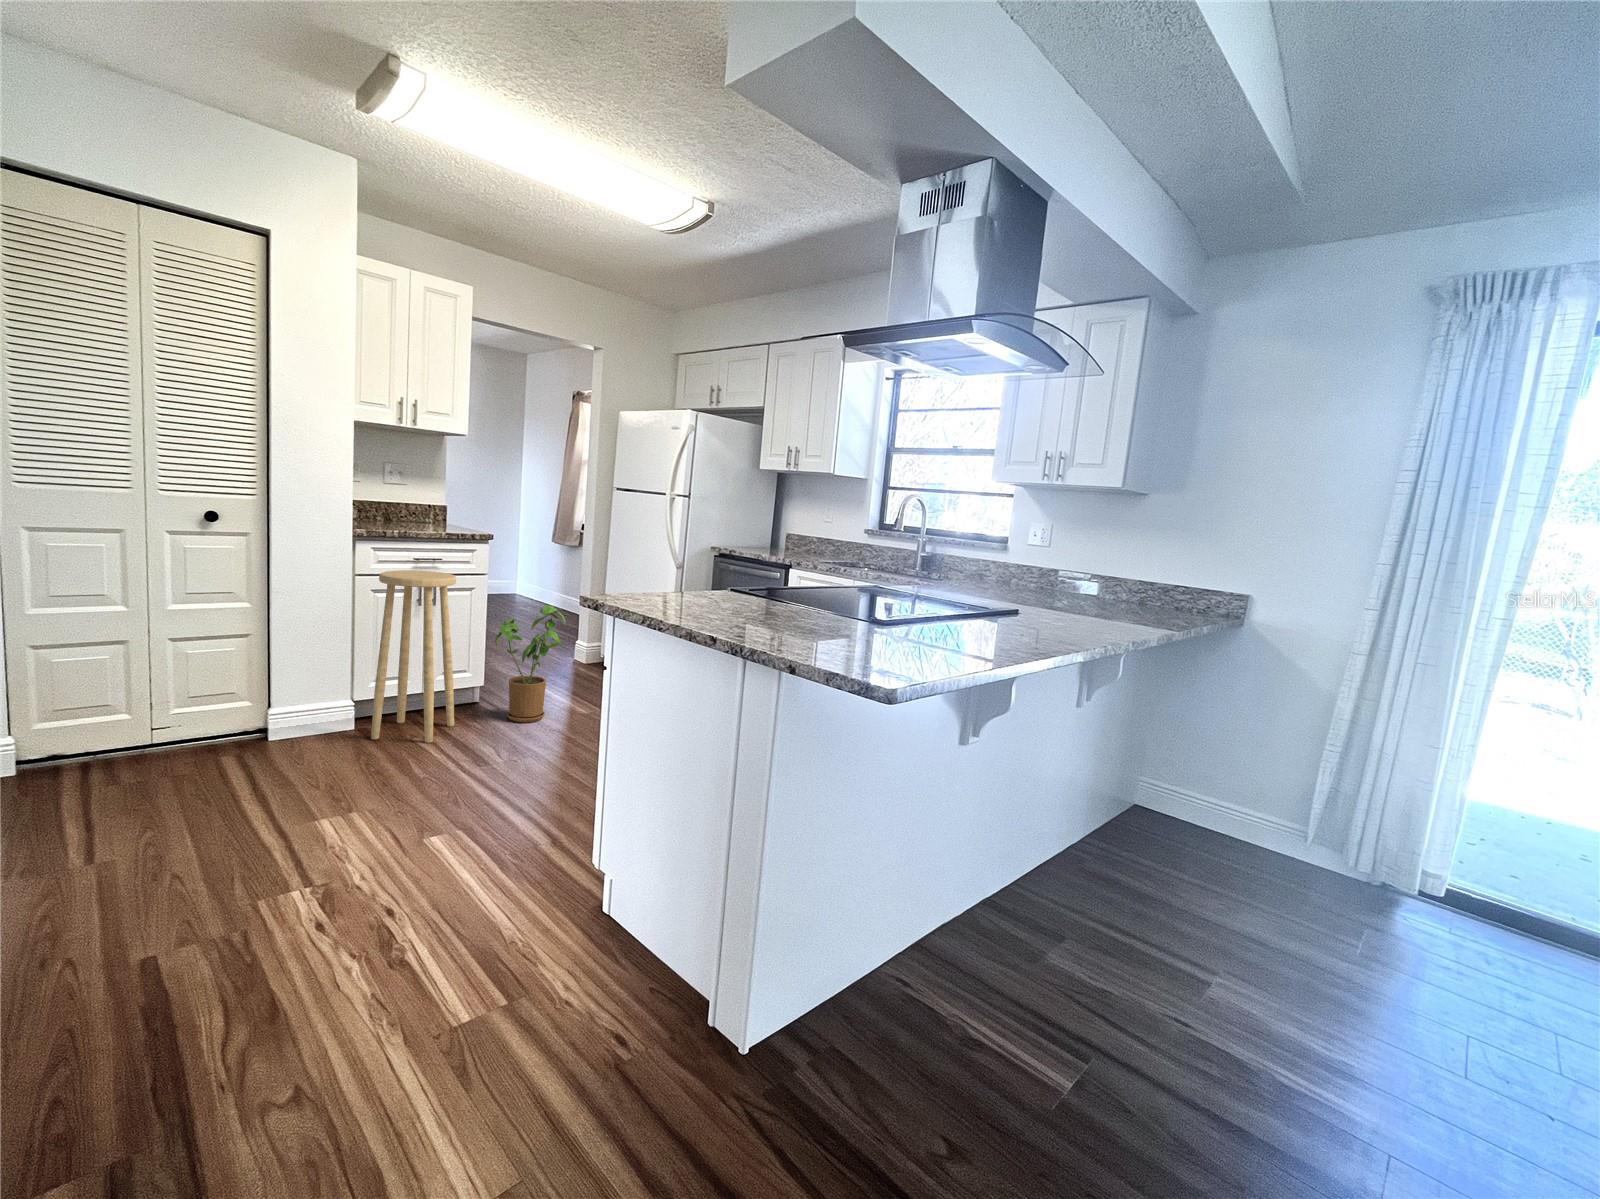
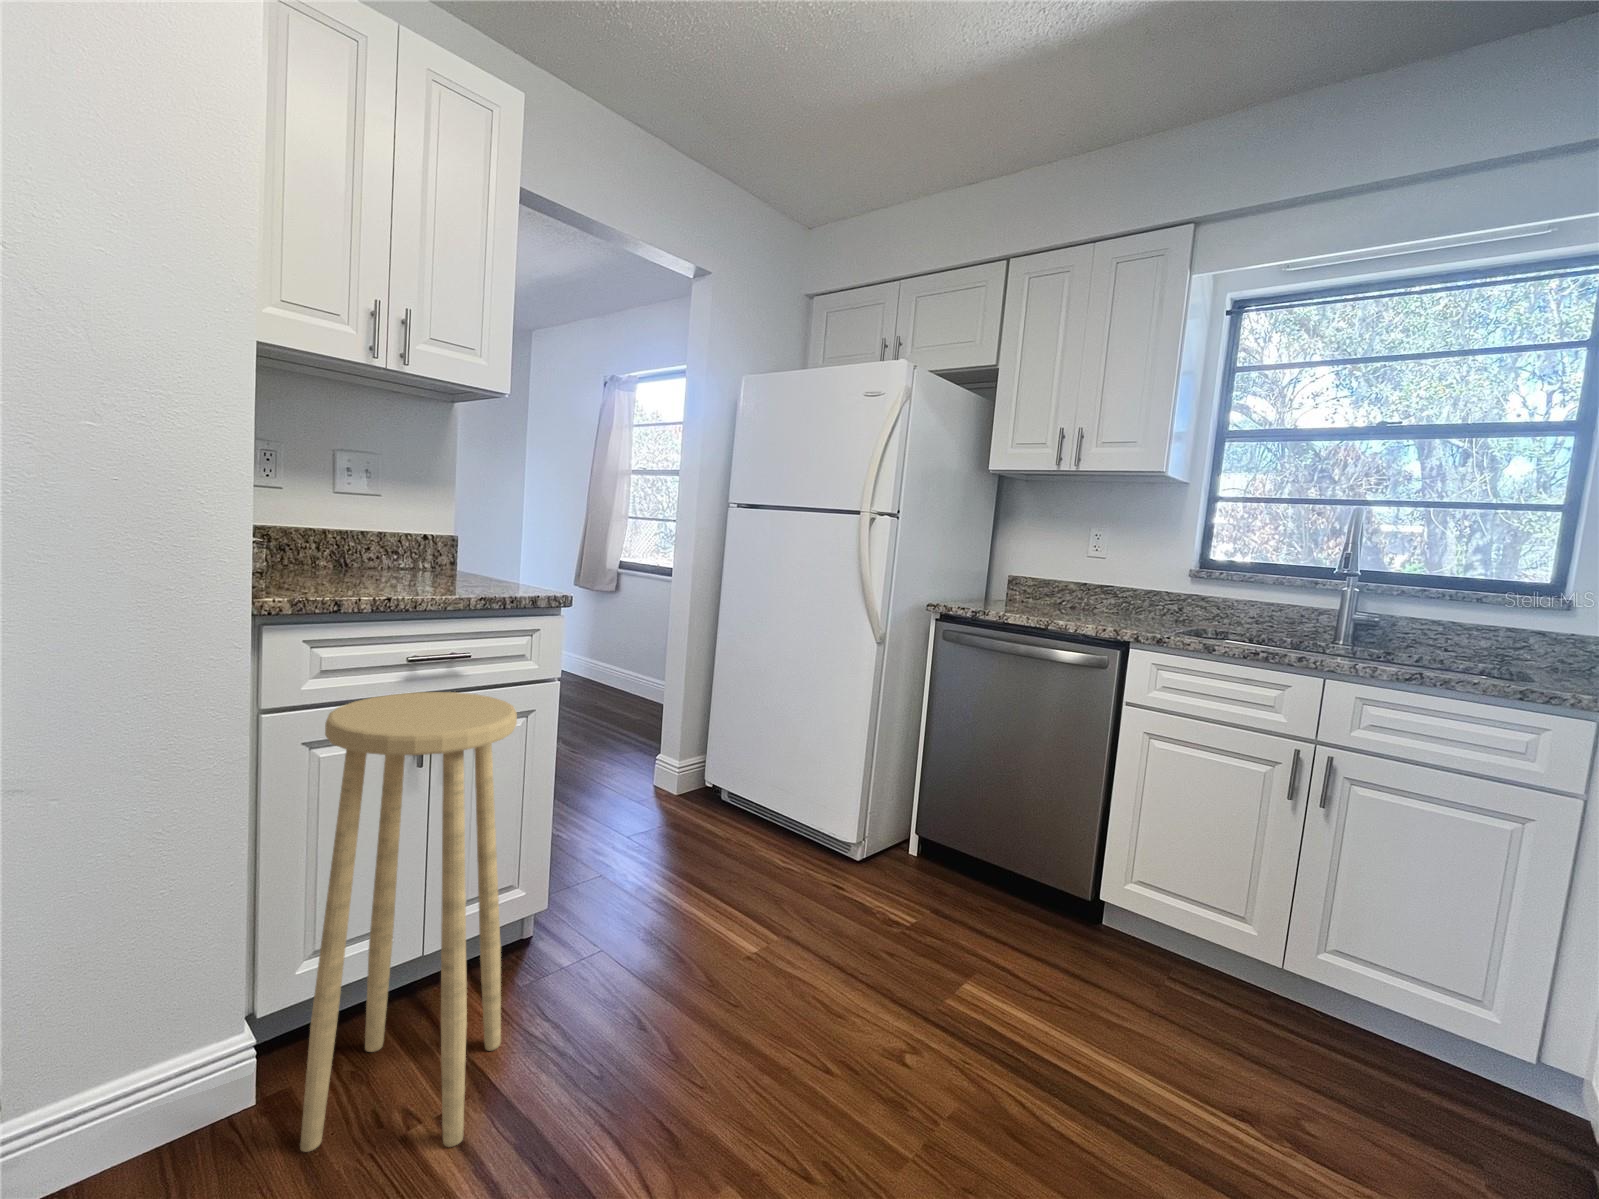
house plant: present [495,605,565,723] -> none [582,743,737,1008]

